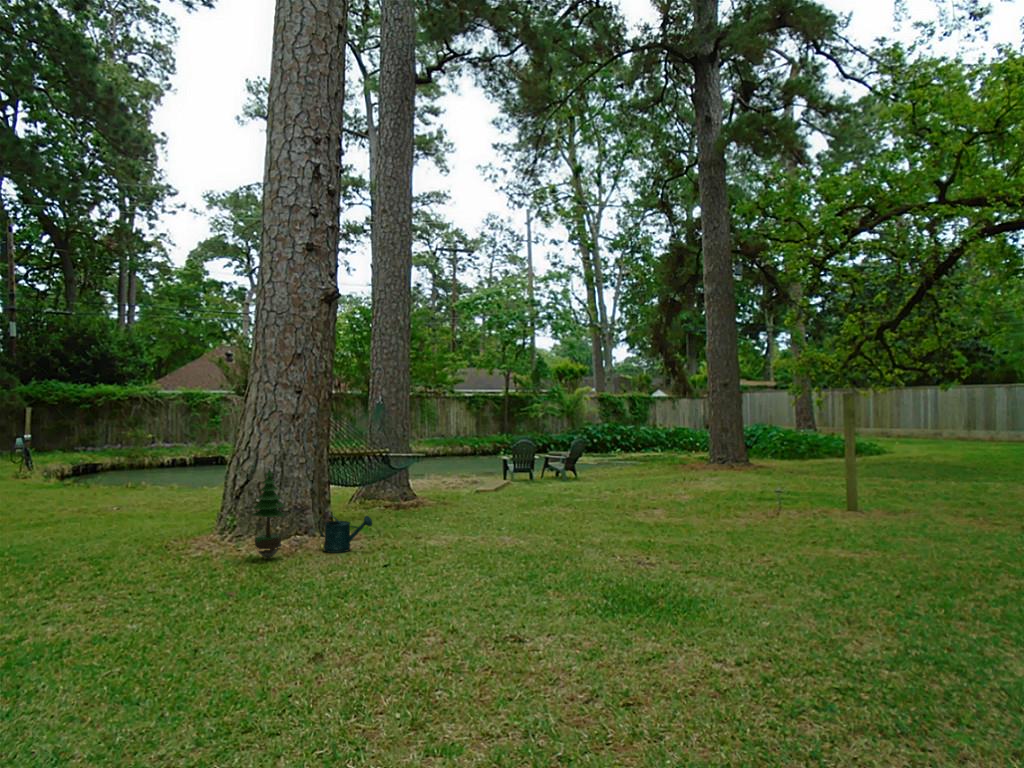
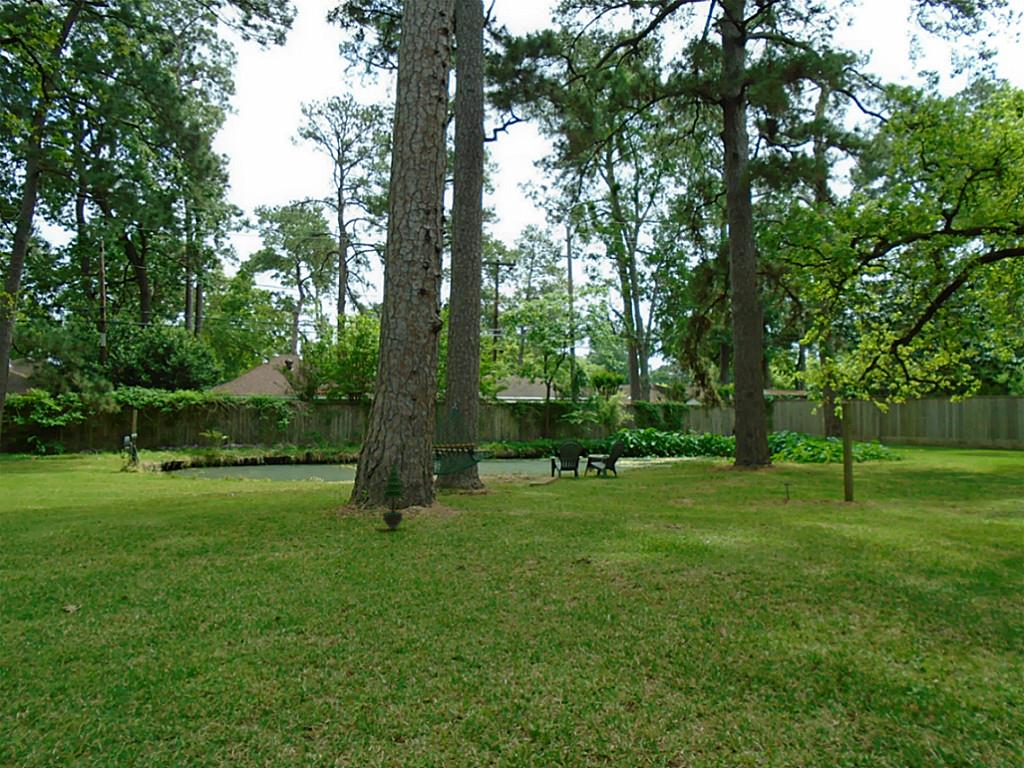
watering can: present [318,515,372,553] -> none [427,498,469,527]

